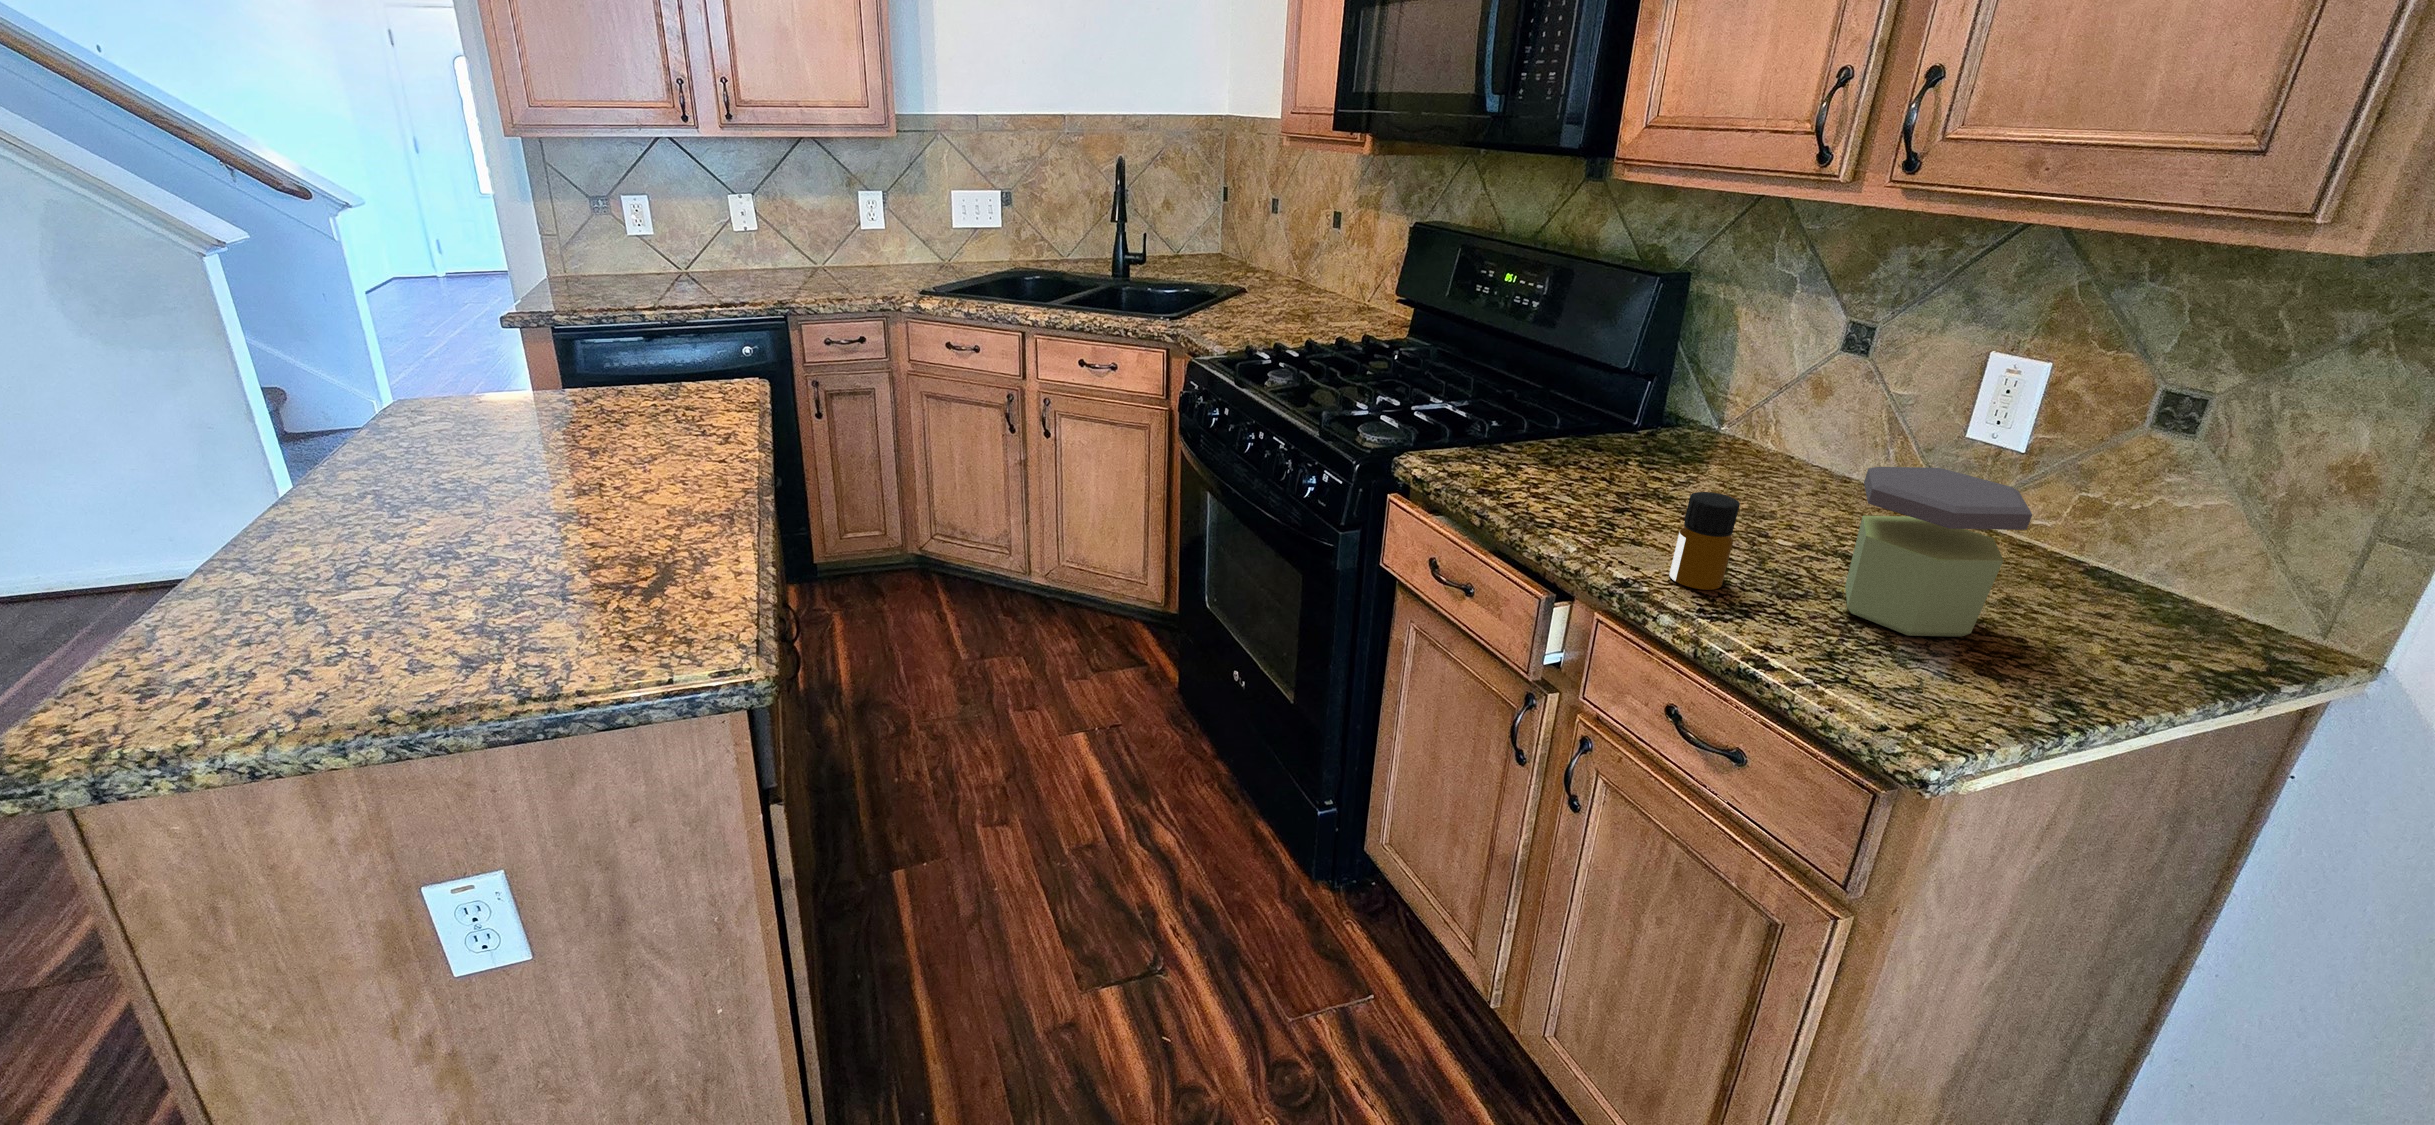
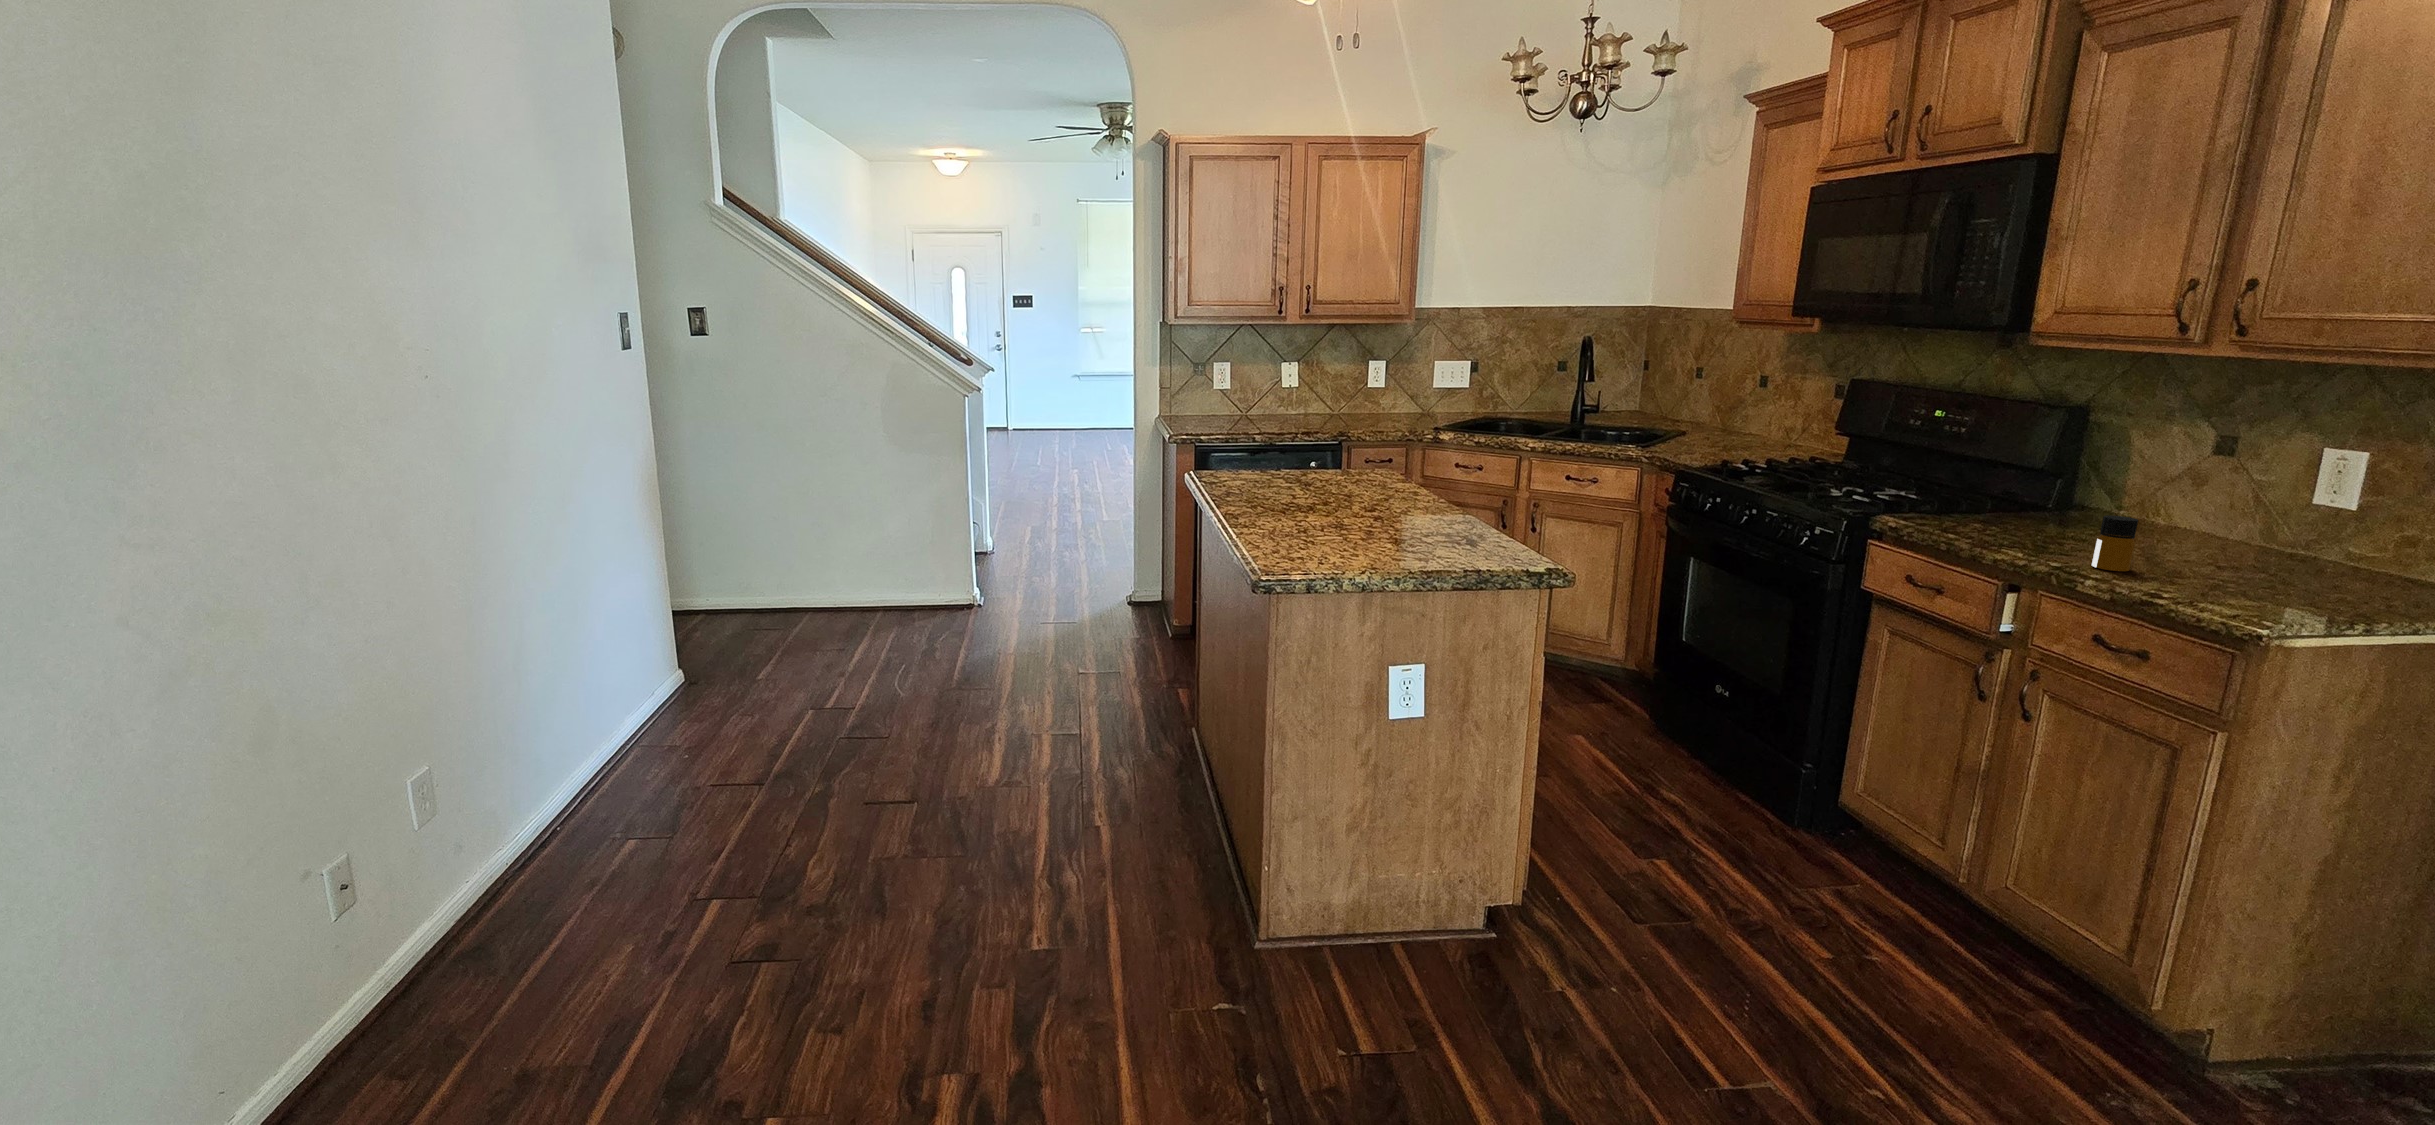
jar: present [1845,467,2032,637] -> none [2218,499,2334,594]

